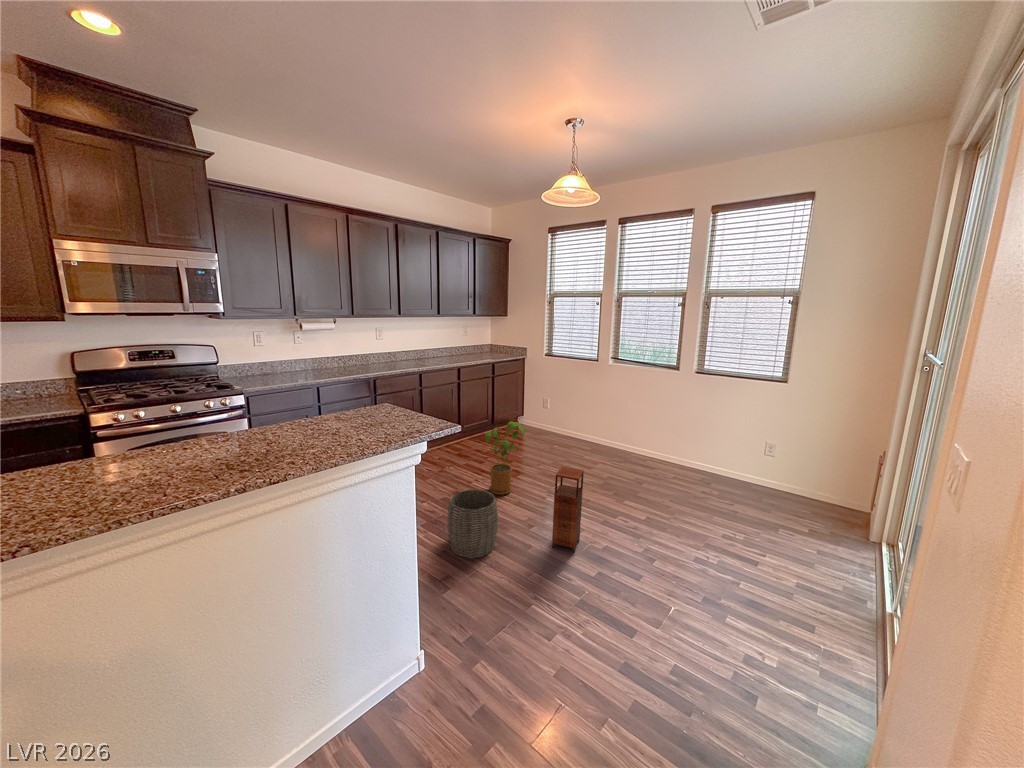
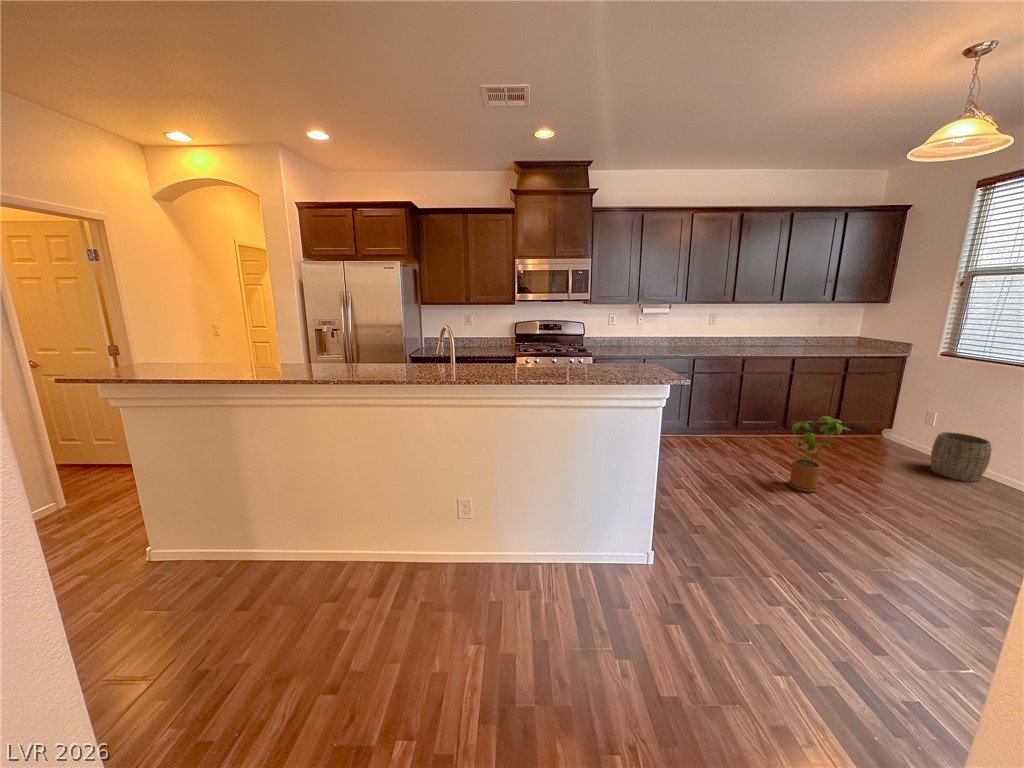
storage cabinet: present [552,467,584,553] -> none [832,470,895,567]
woven basket: present [448,489,498,558] -> present [931,432,992,482]

